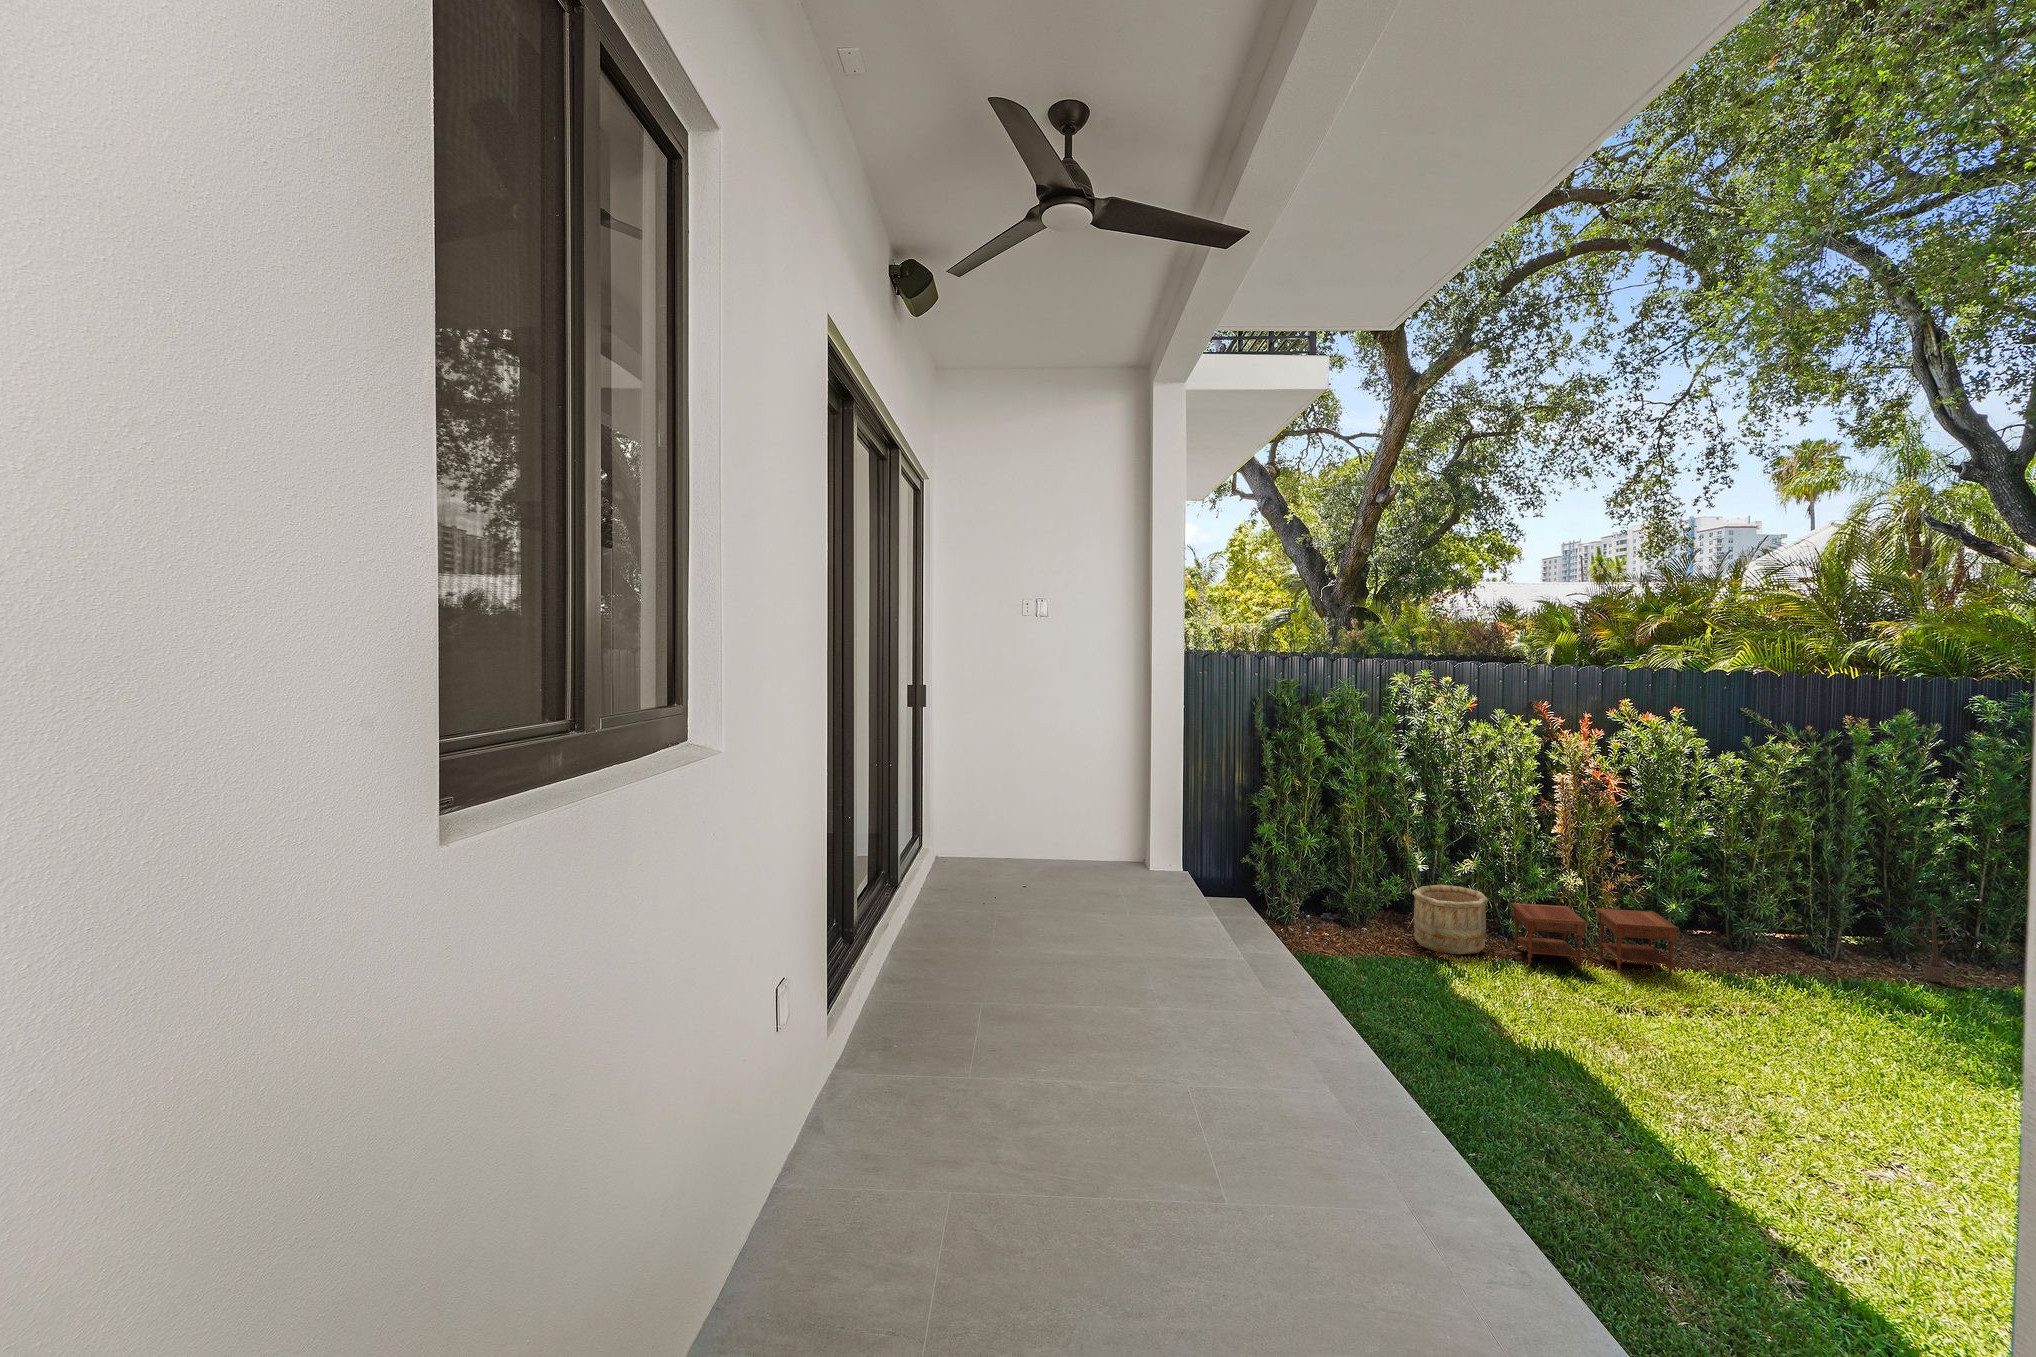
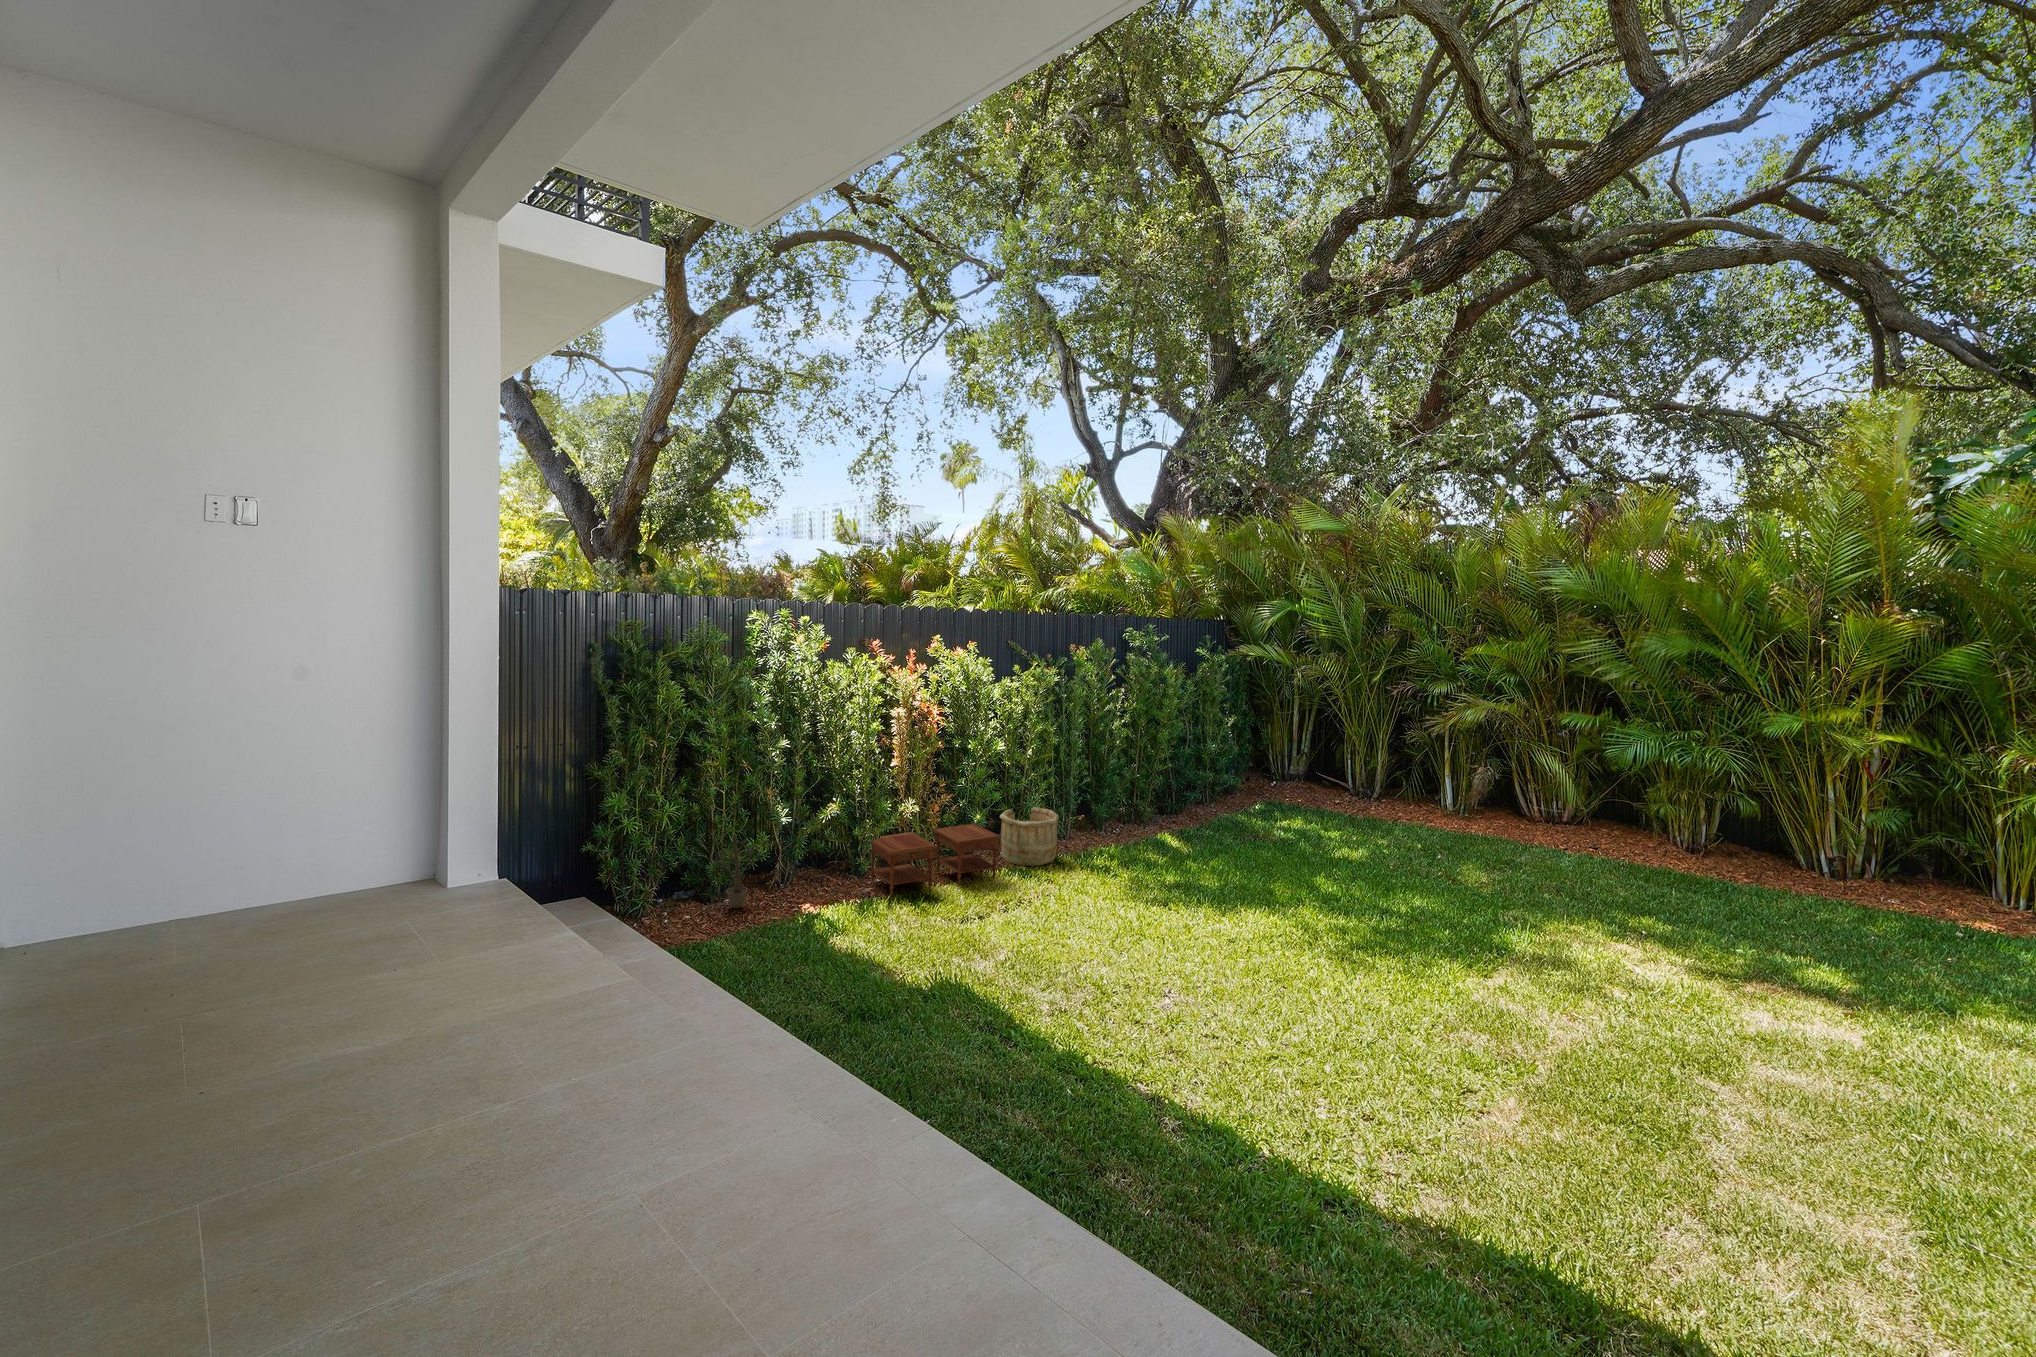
wooden bucket: present [1412,885,1488,954] -> present [1000,807,1059,866]
decorative plant: present [1892,910,1965,982] -> present [703,834,761,908]

